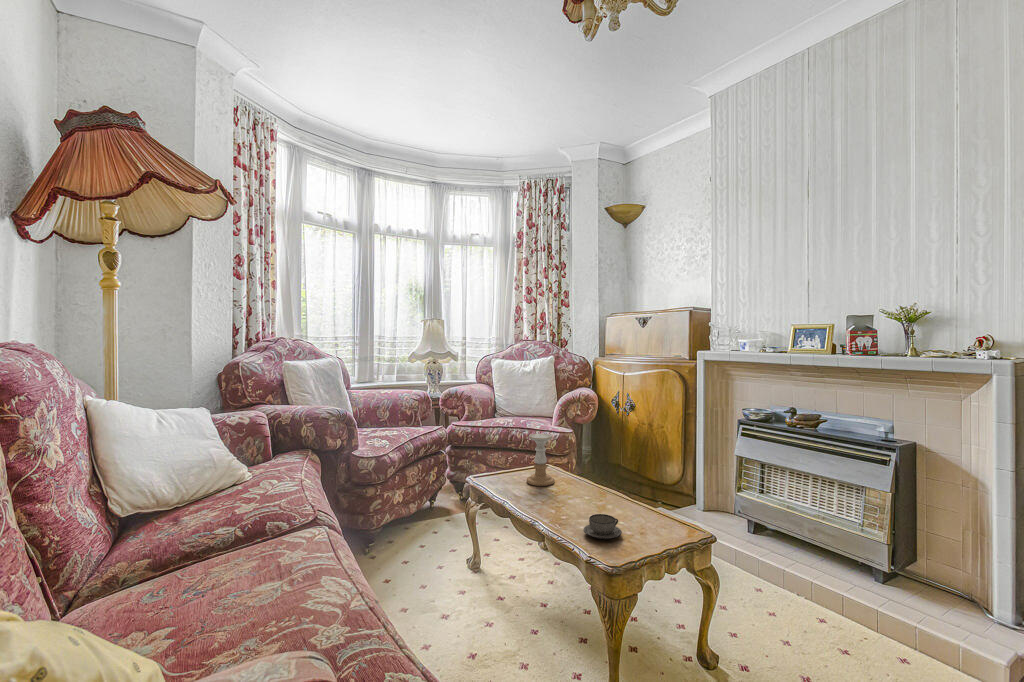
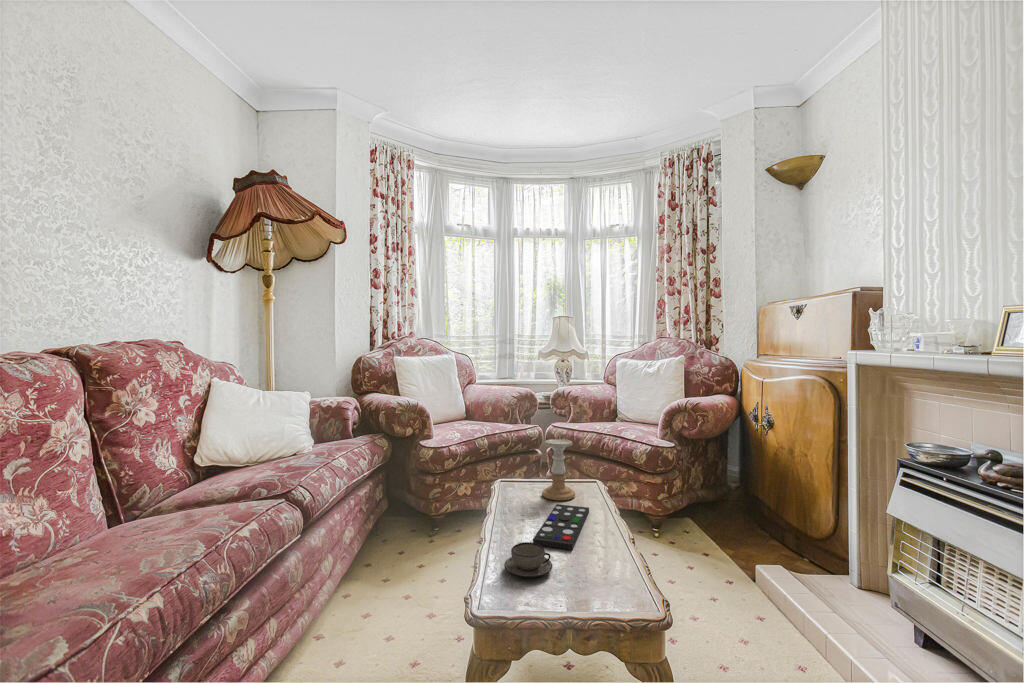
remote control: none [554,486,609,518] -> present [533,504,589,550]

